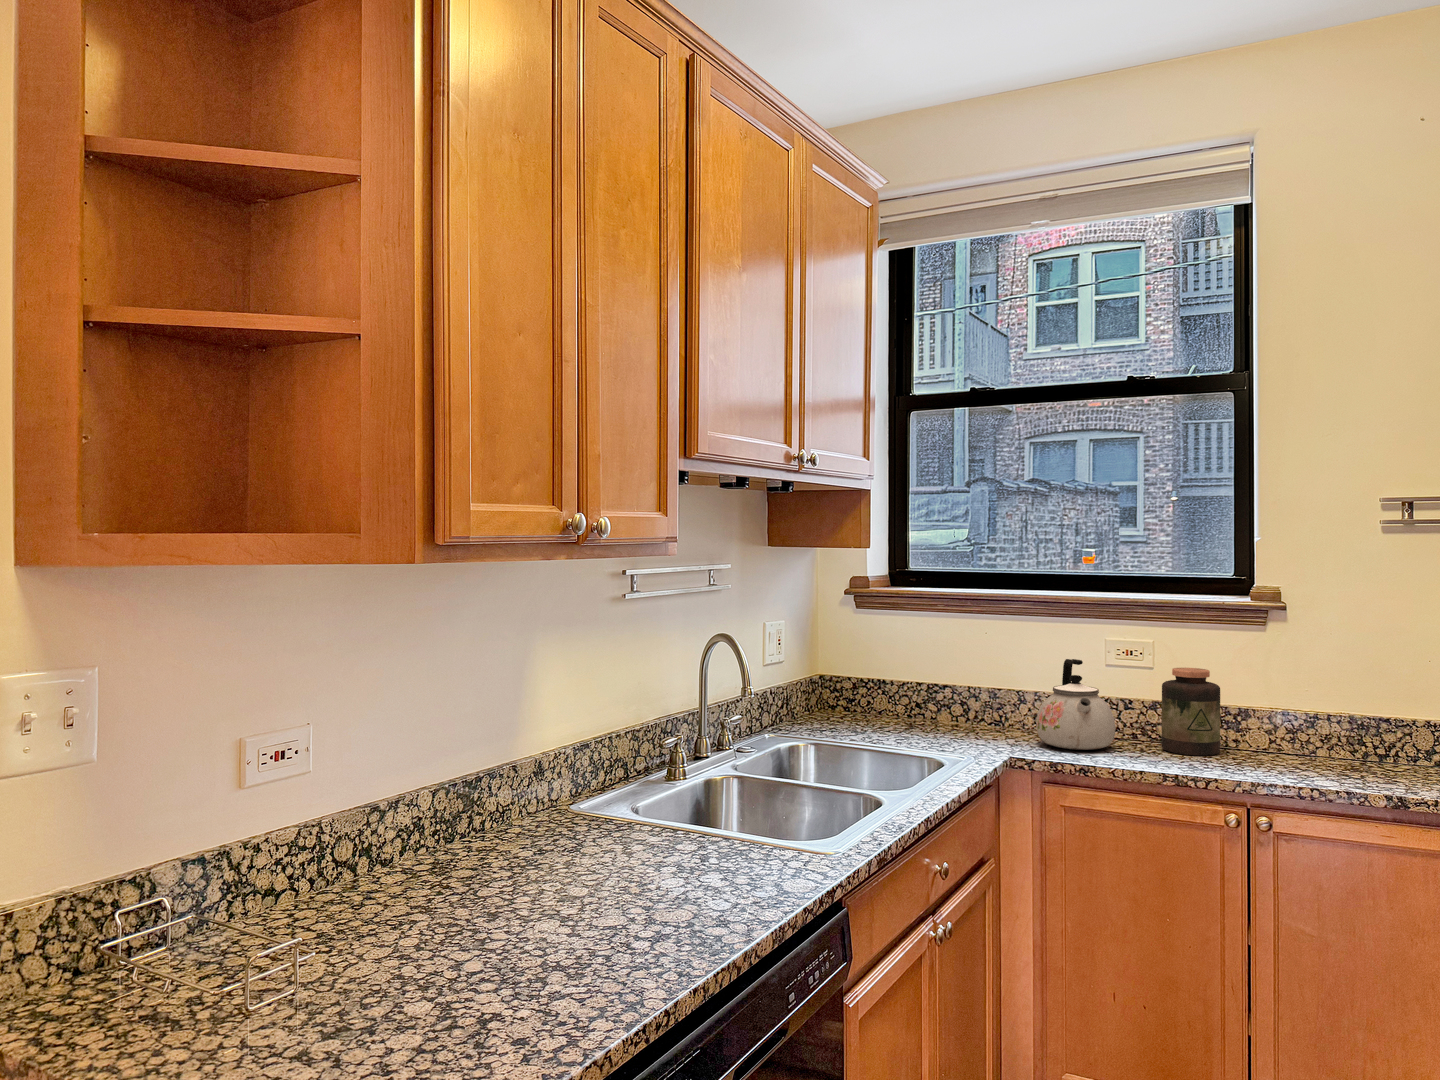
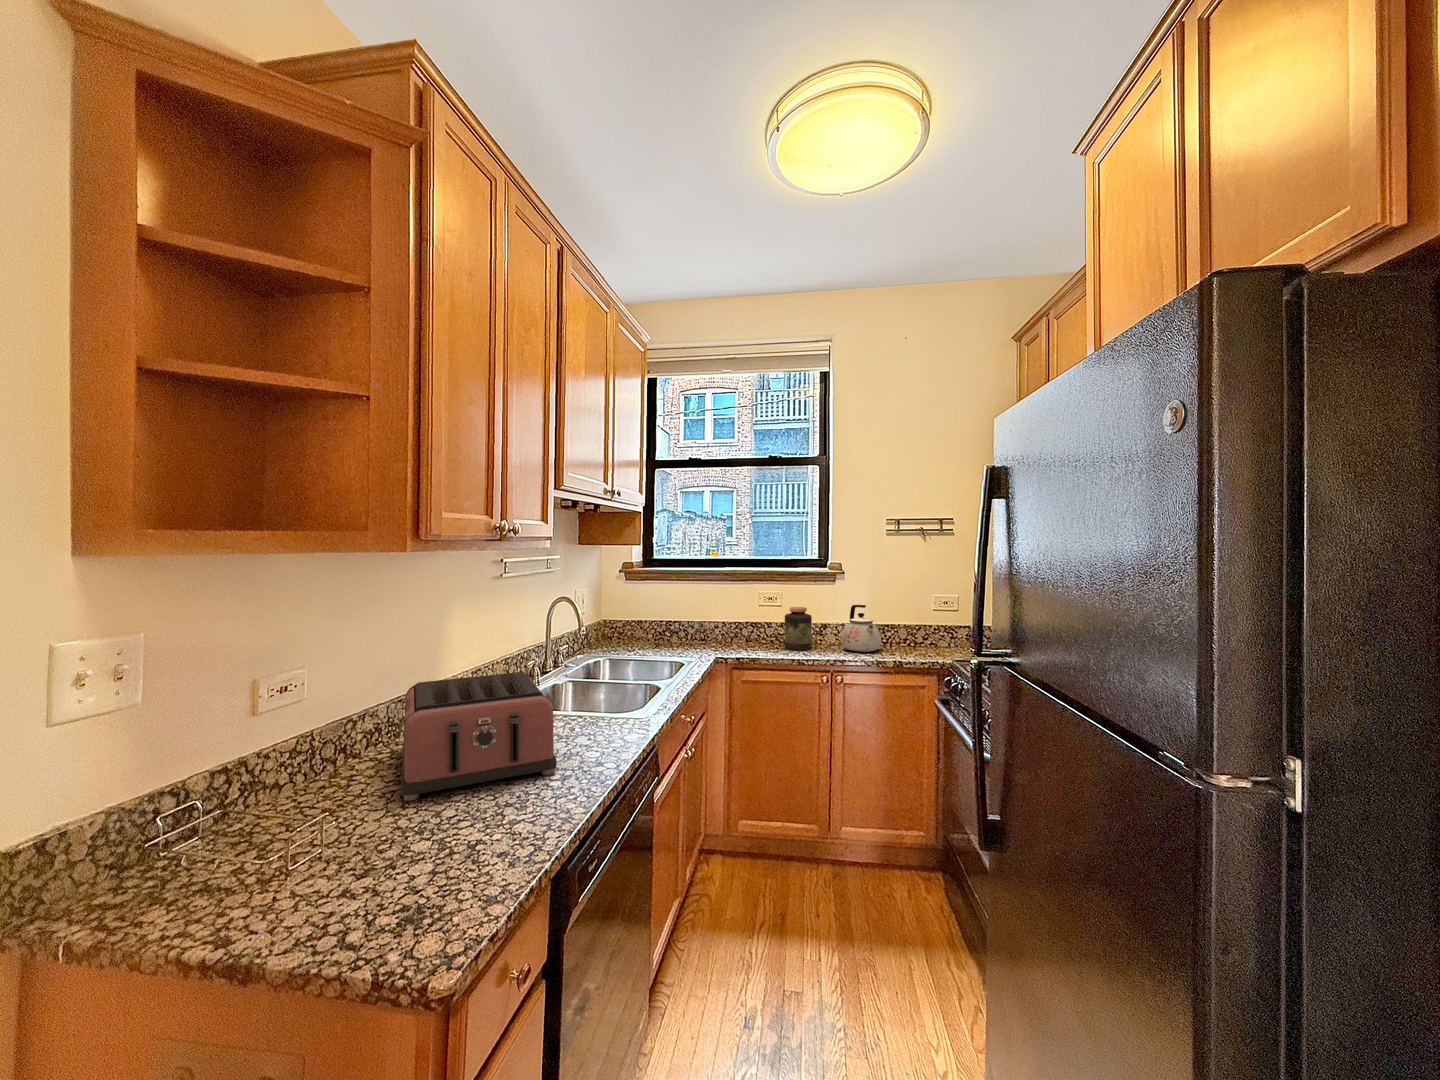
kettle: present [1036,659,1115,750] -> present [841,605,881,652]
toaster: none [417,755,651,939] -> present [401,672,557,801]

